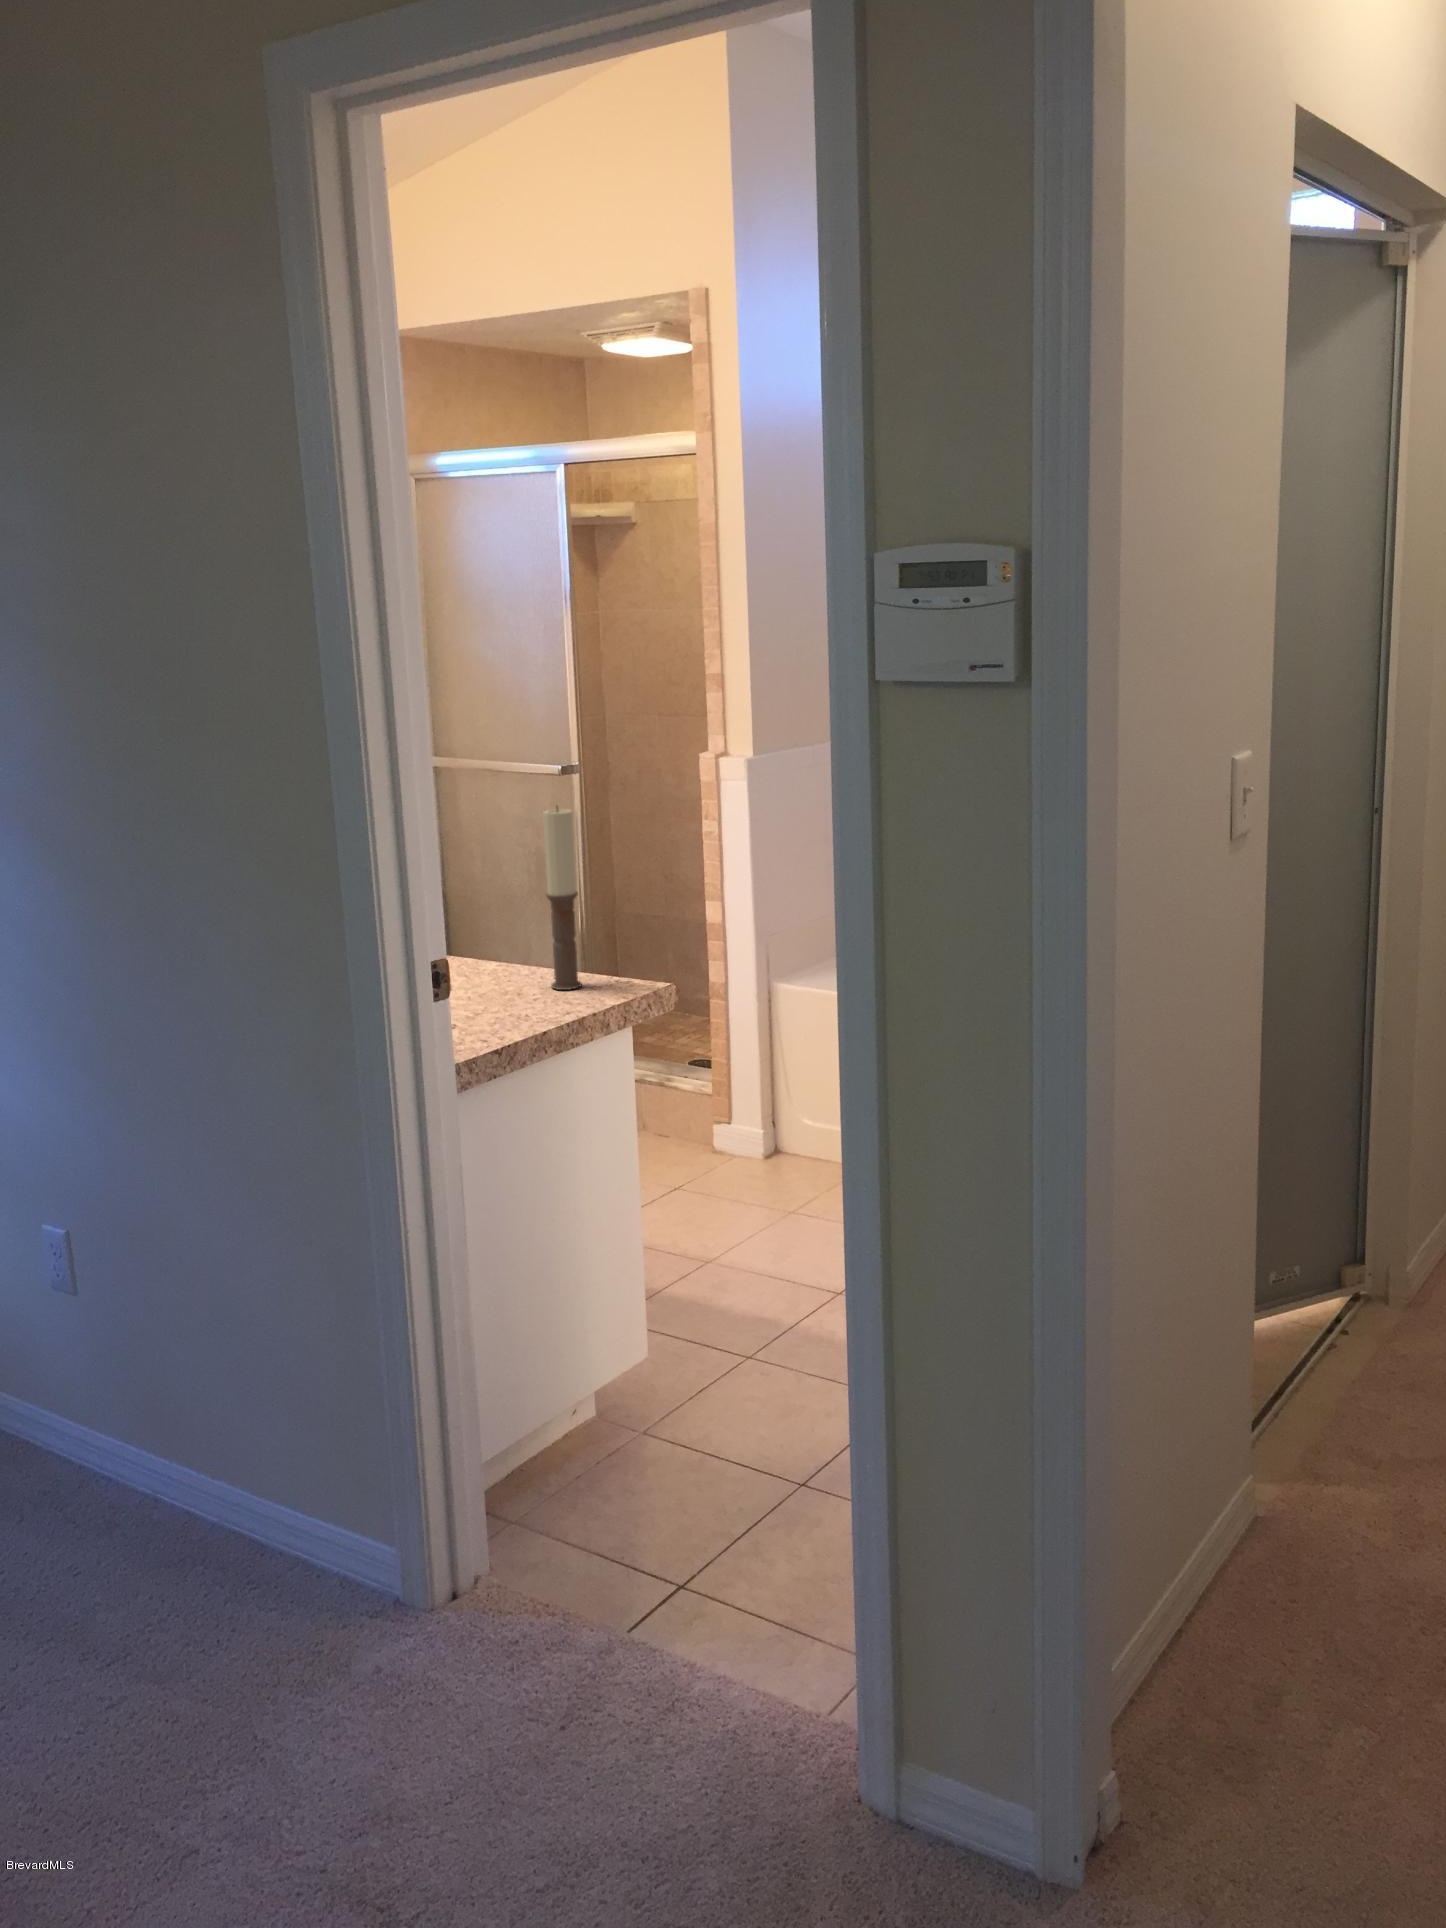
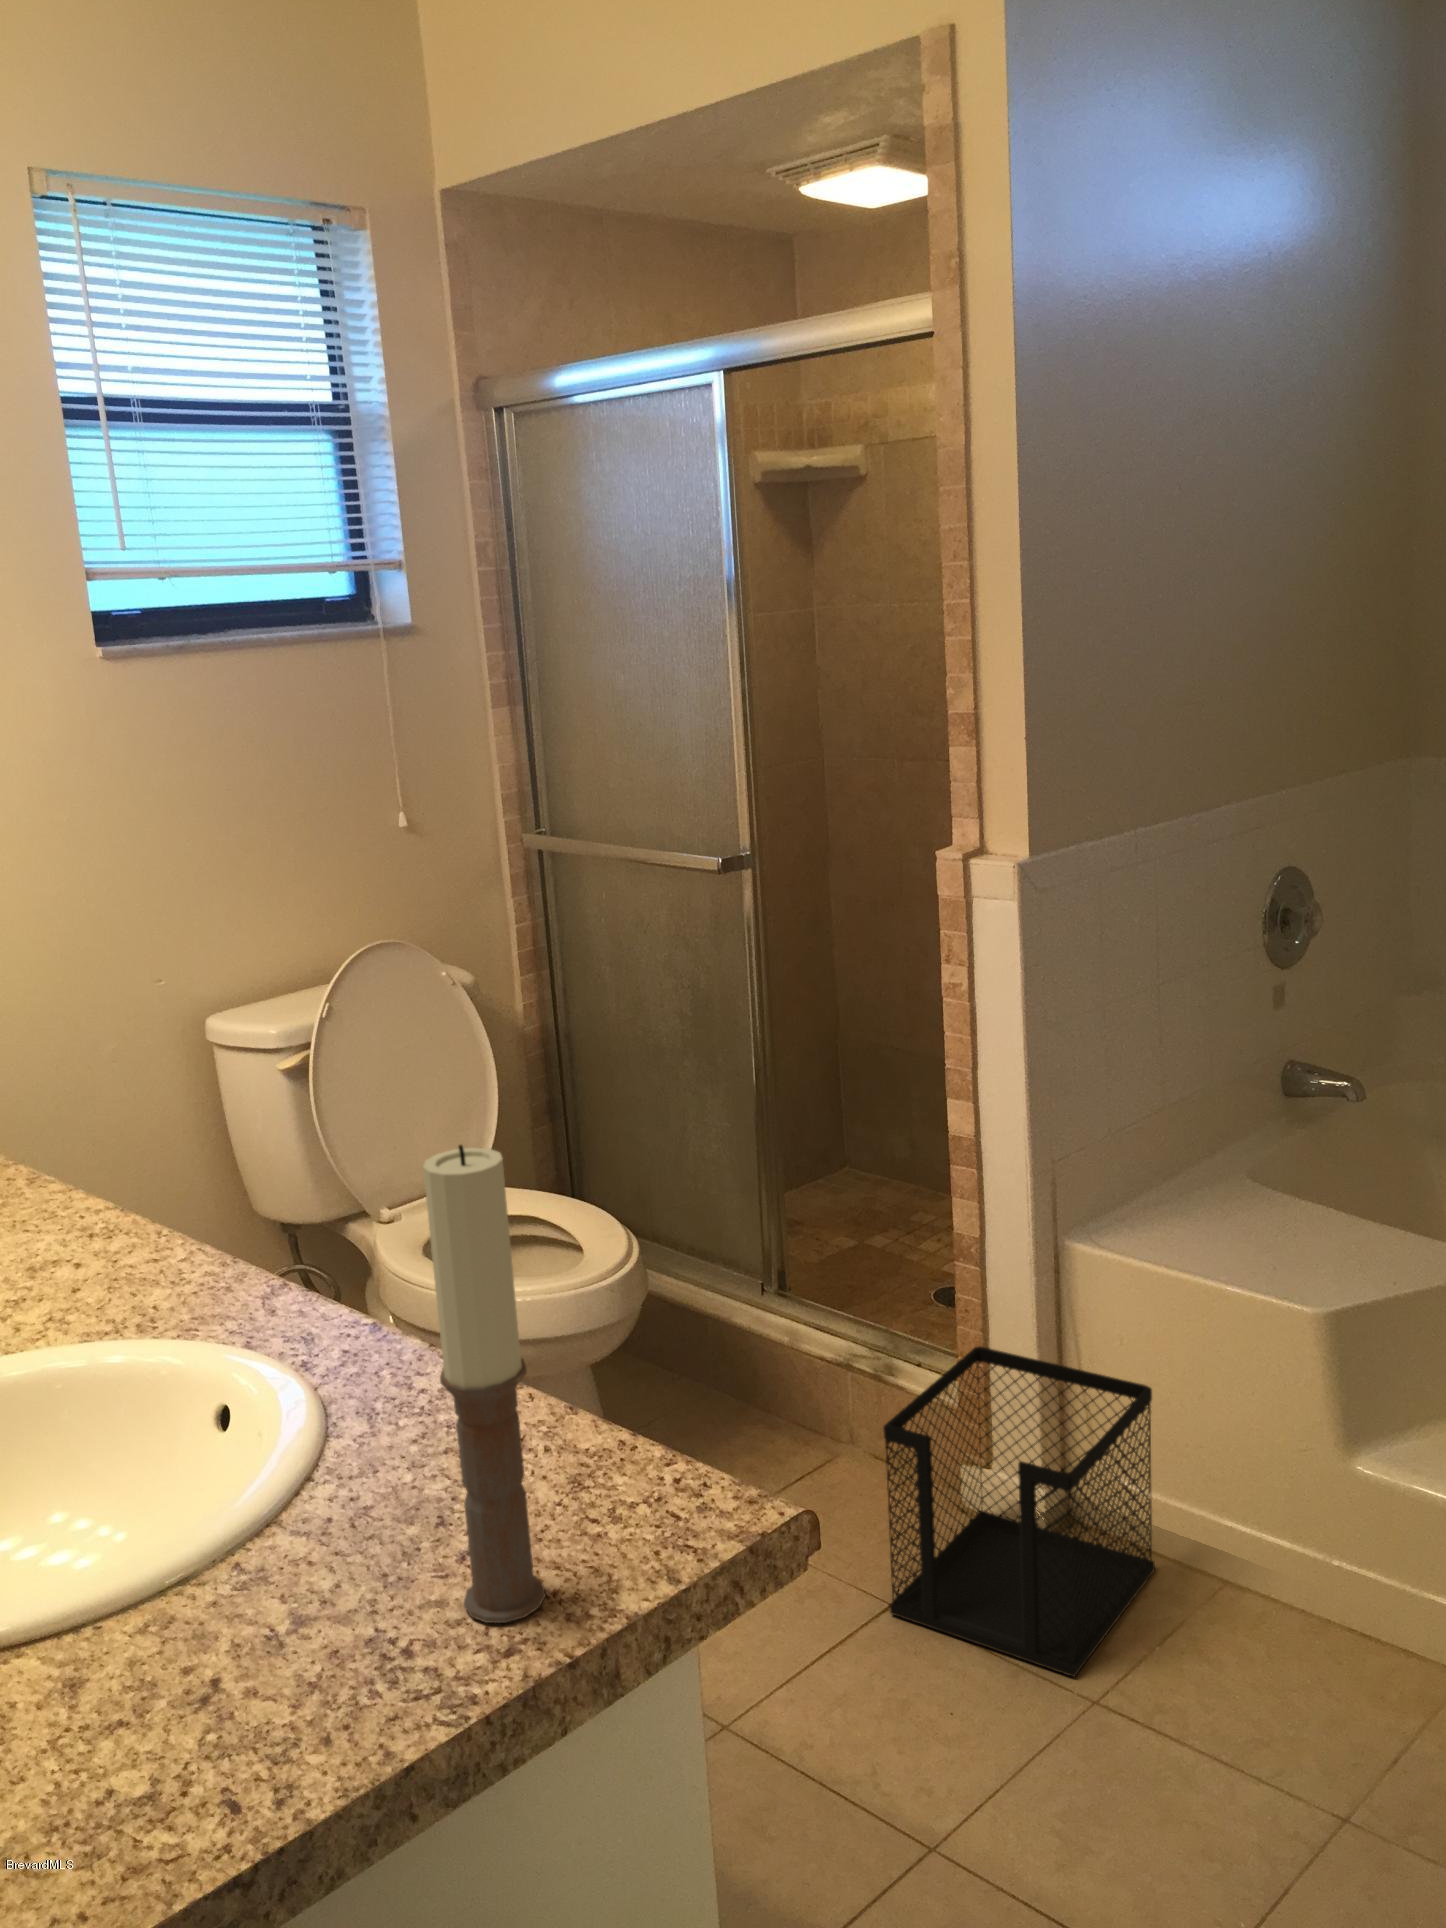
wastebasket: none [672,1049,826,1209] -> present [883,1346,1155,1677]

